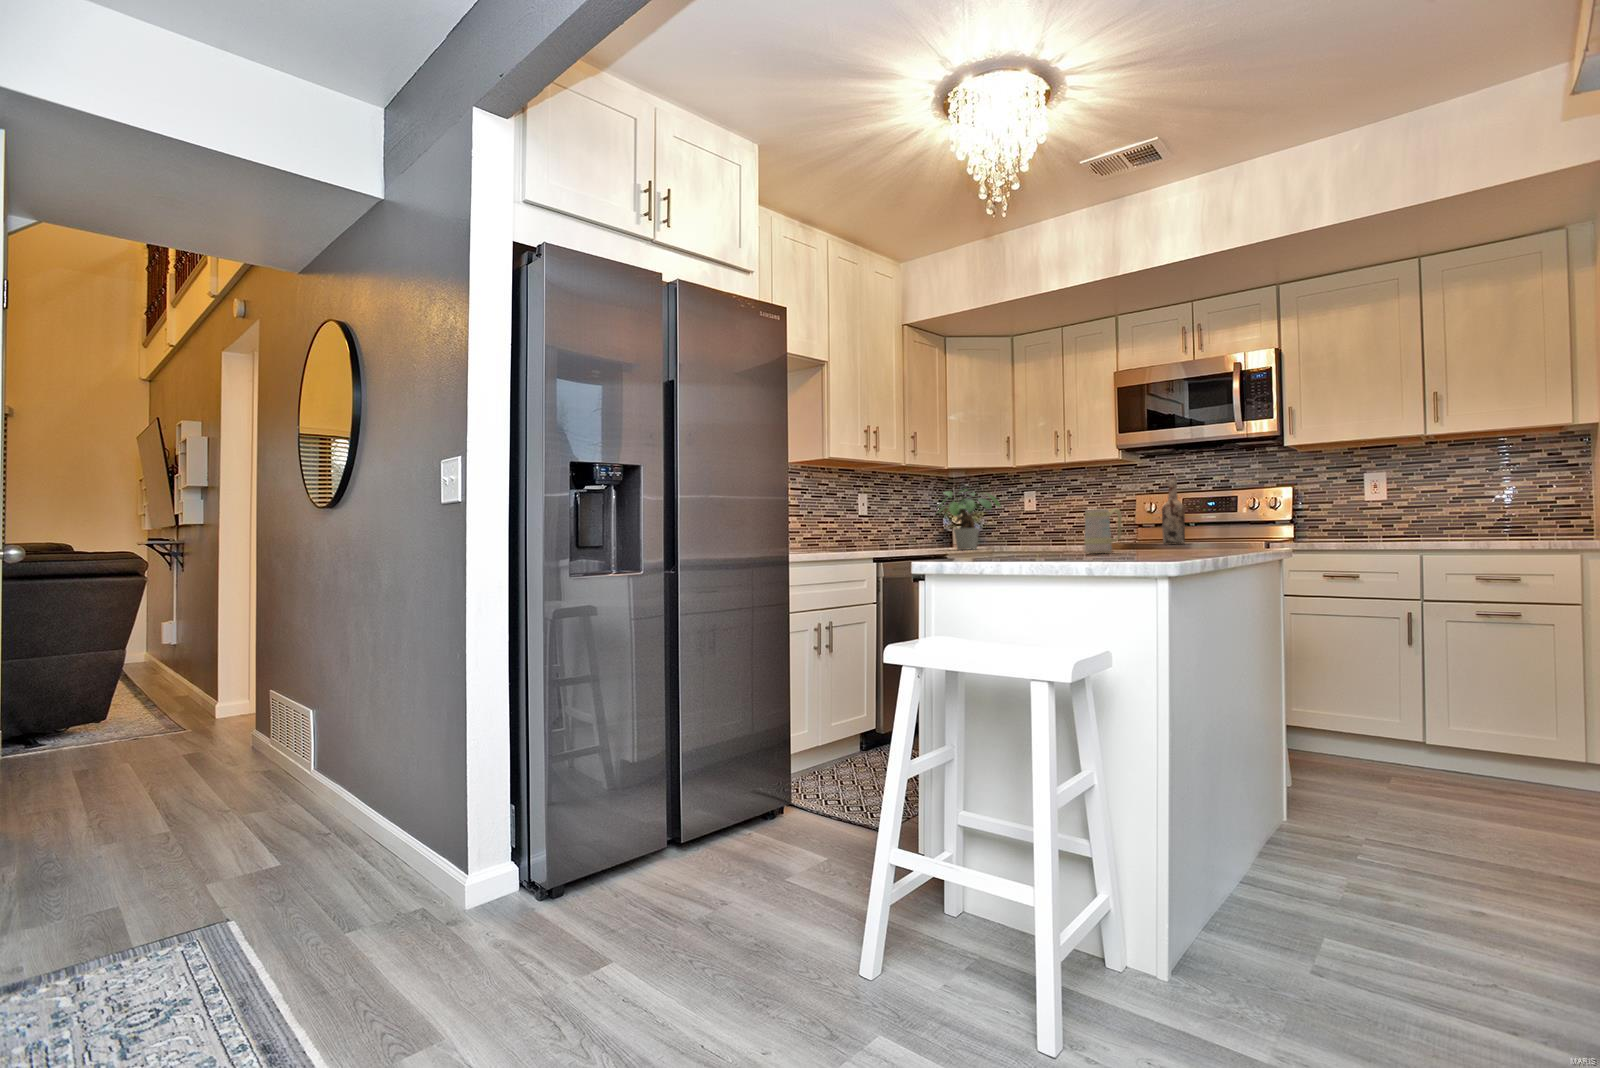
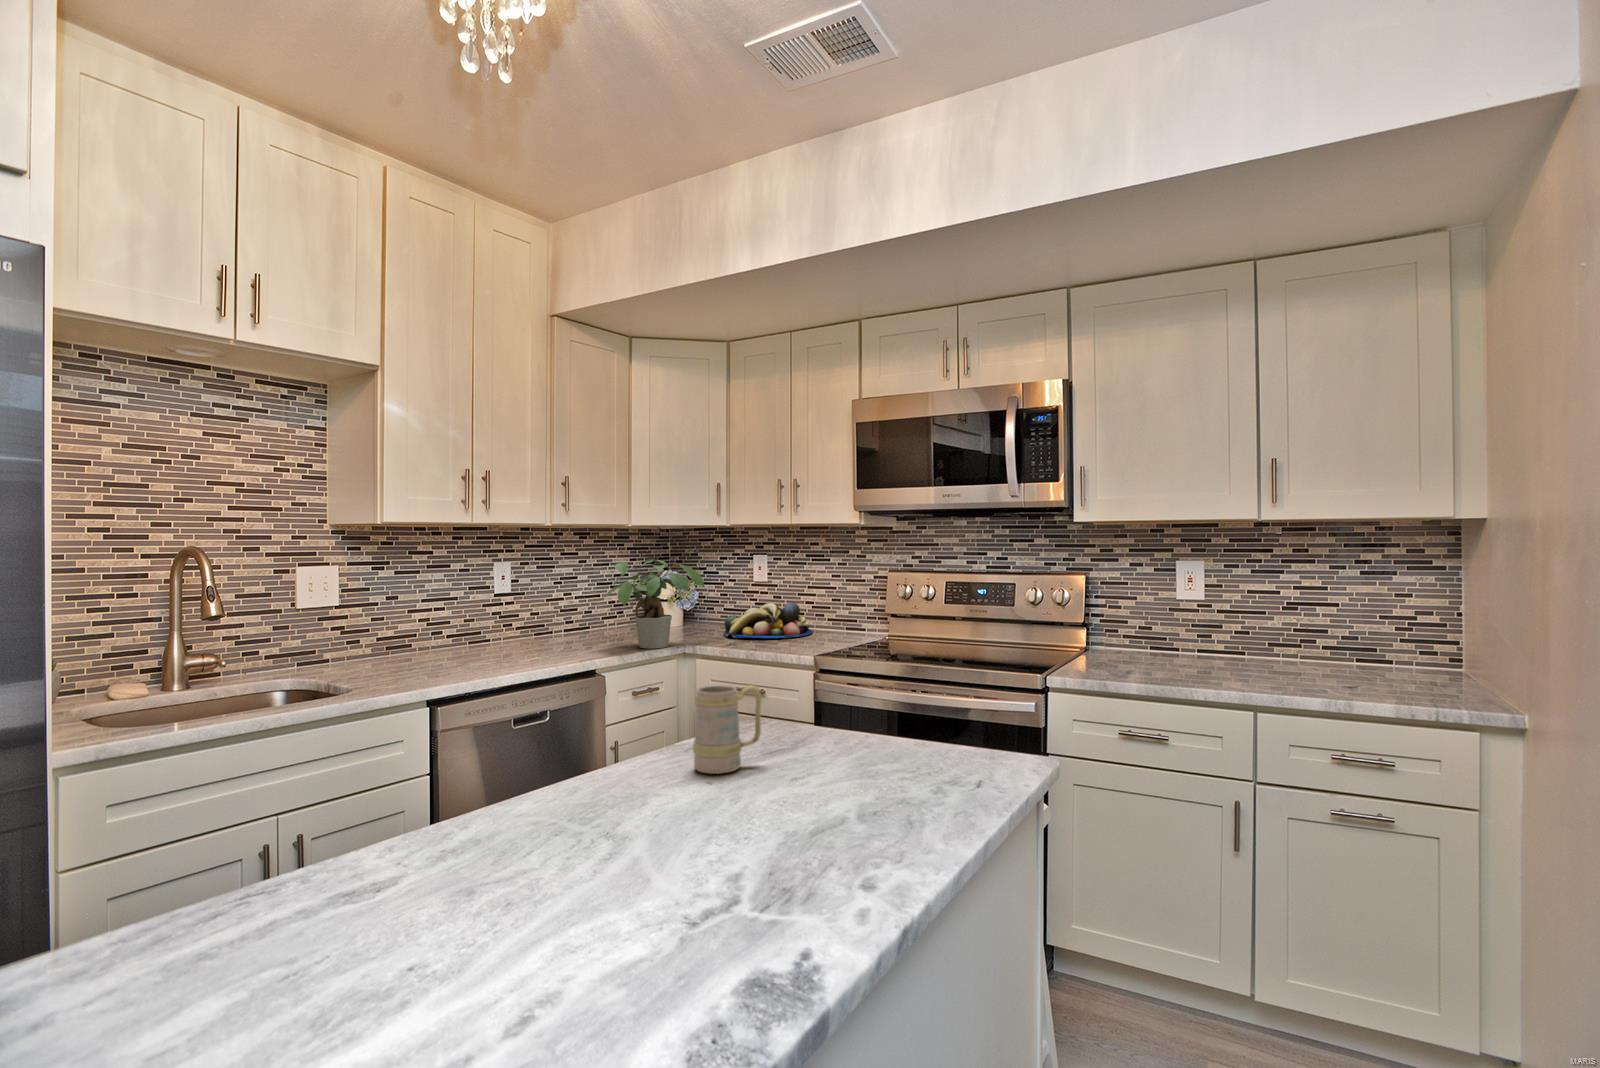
wine bottle: present [1162,477,1185,544] -> none [903,565,934,666]
fruit bowl: none [1007,523,1074,546] -> present [724,603,813,638]

